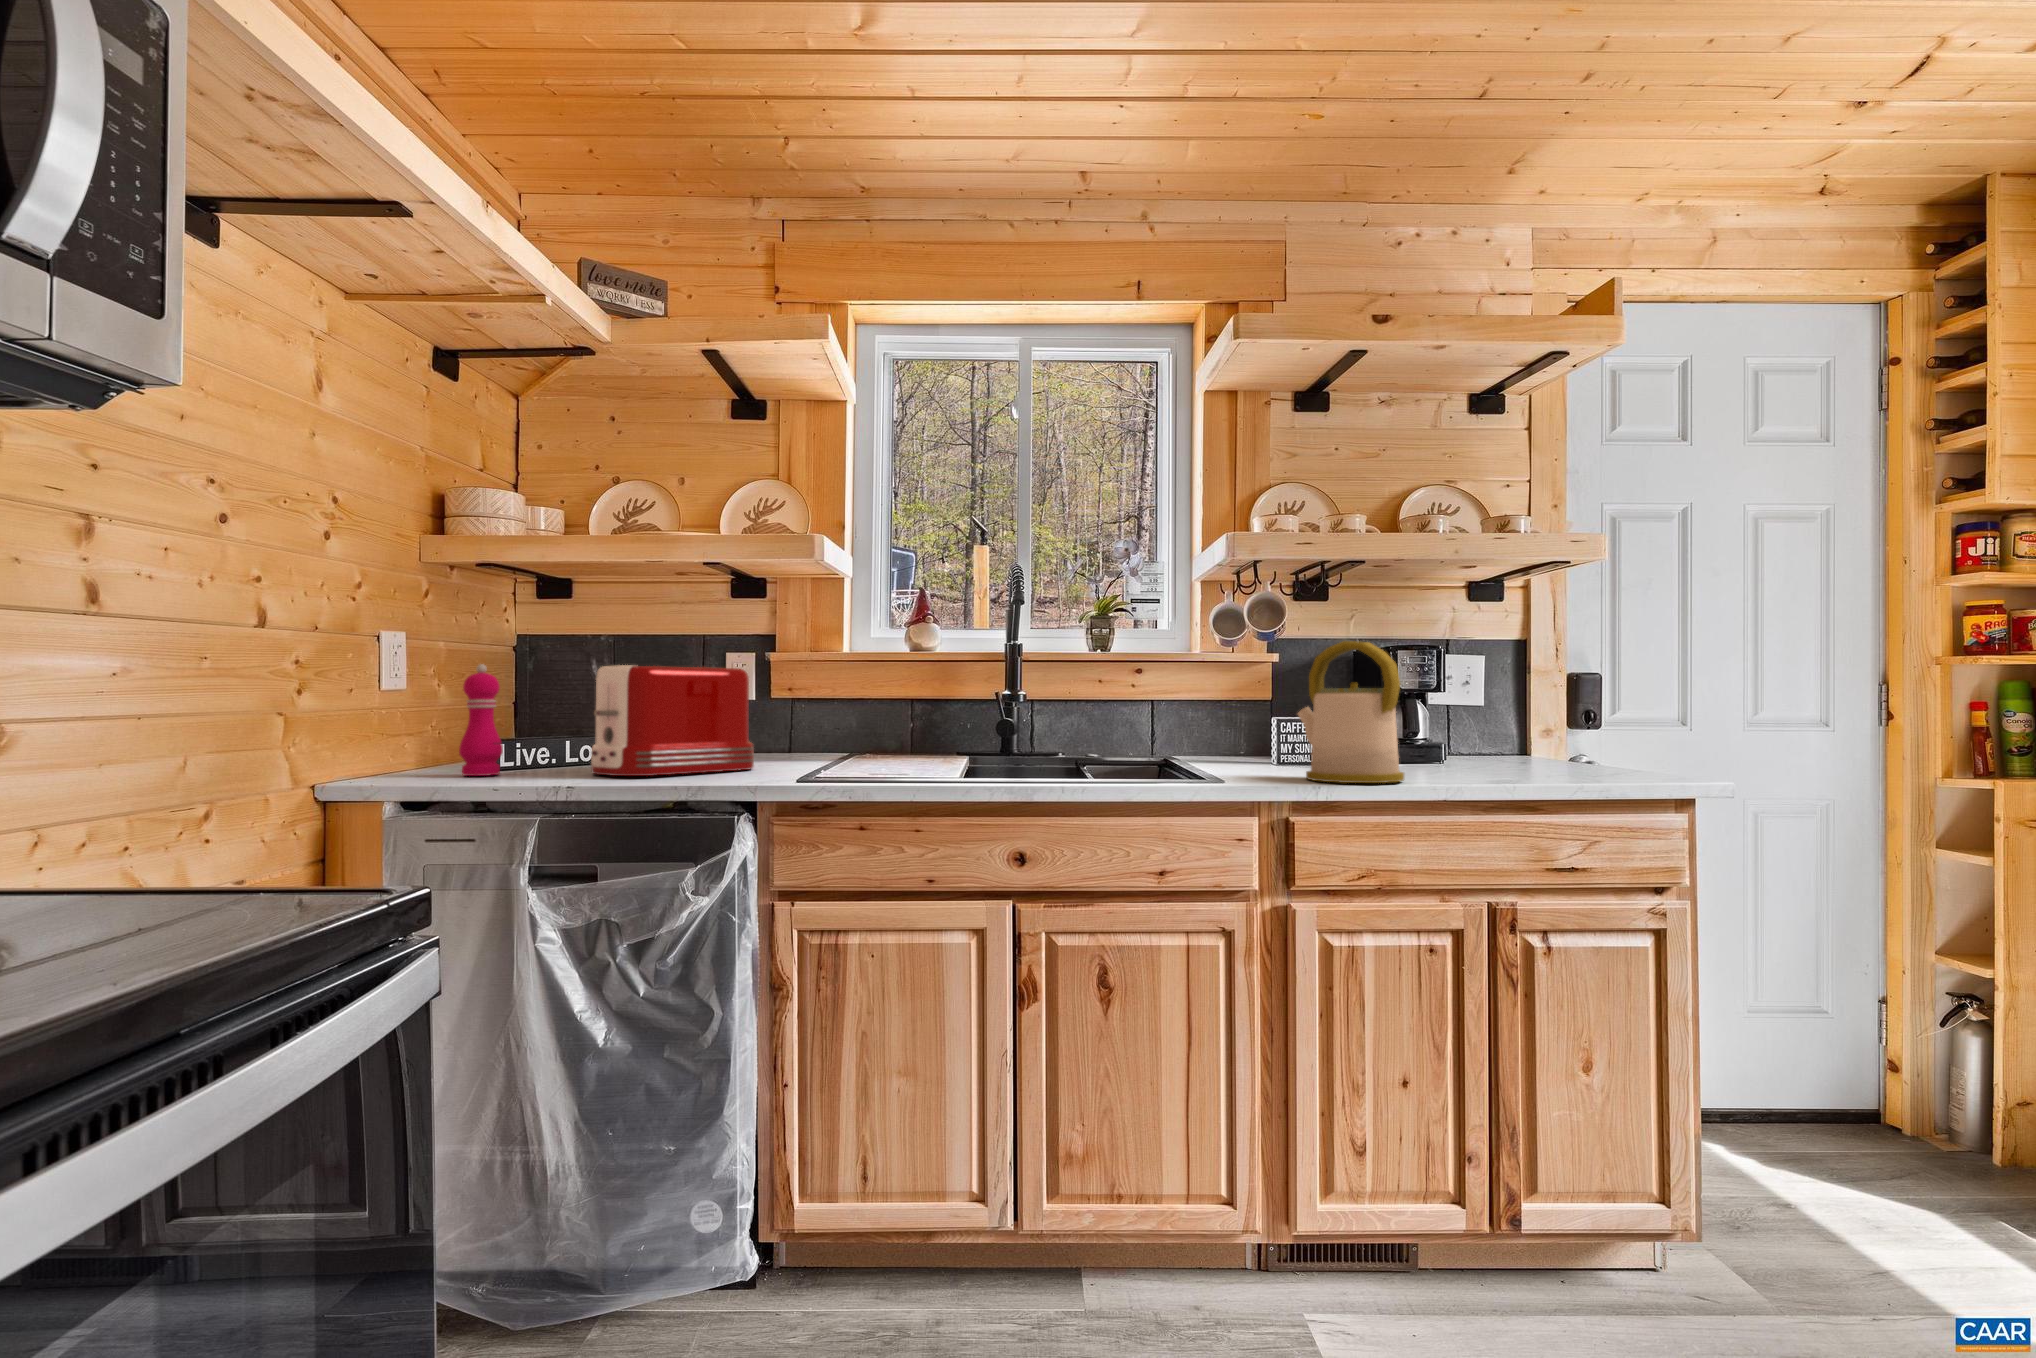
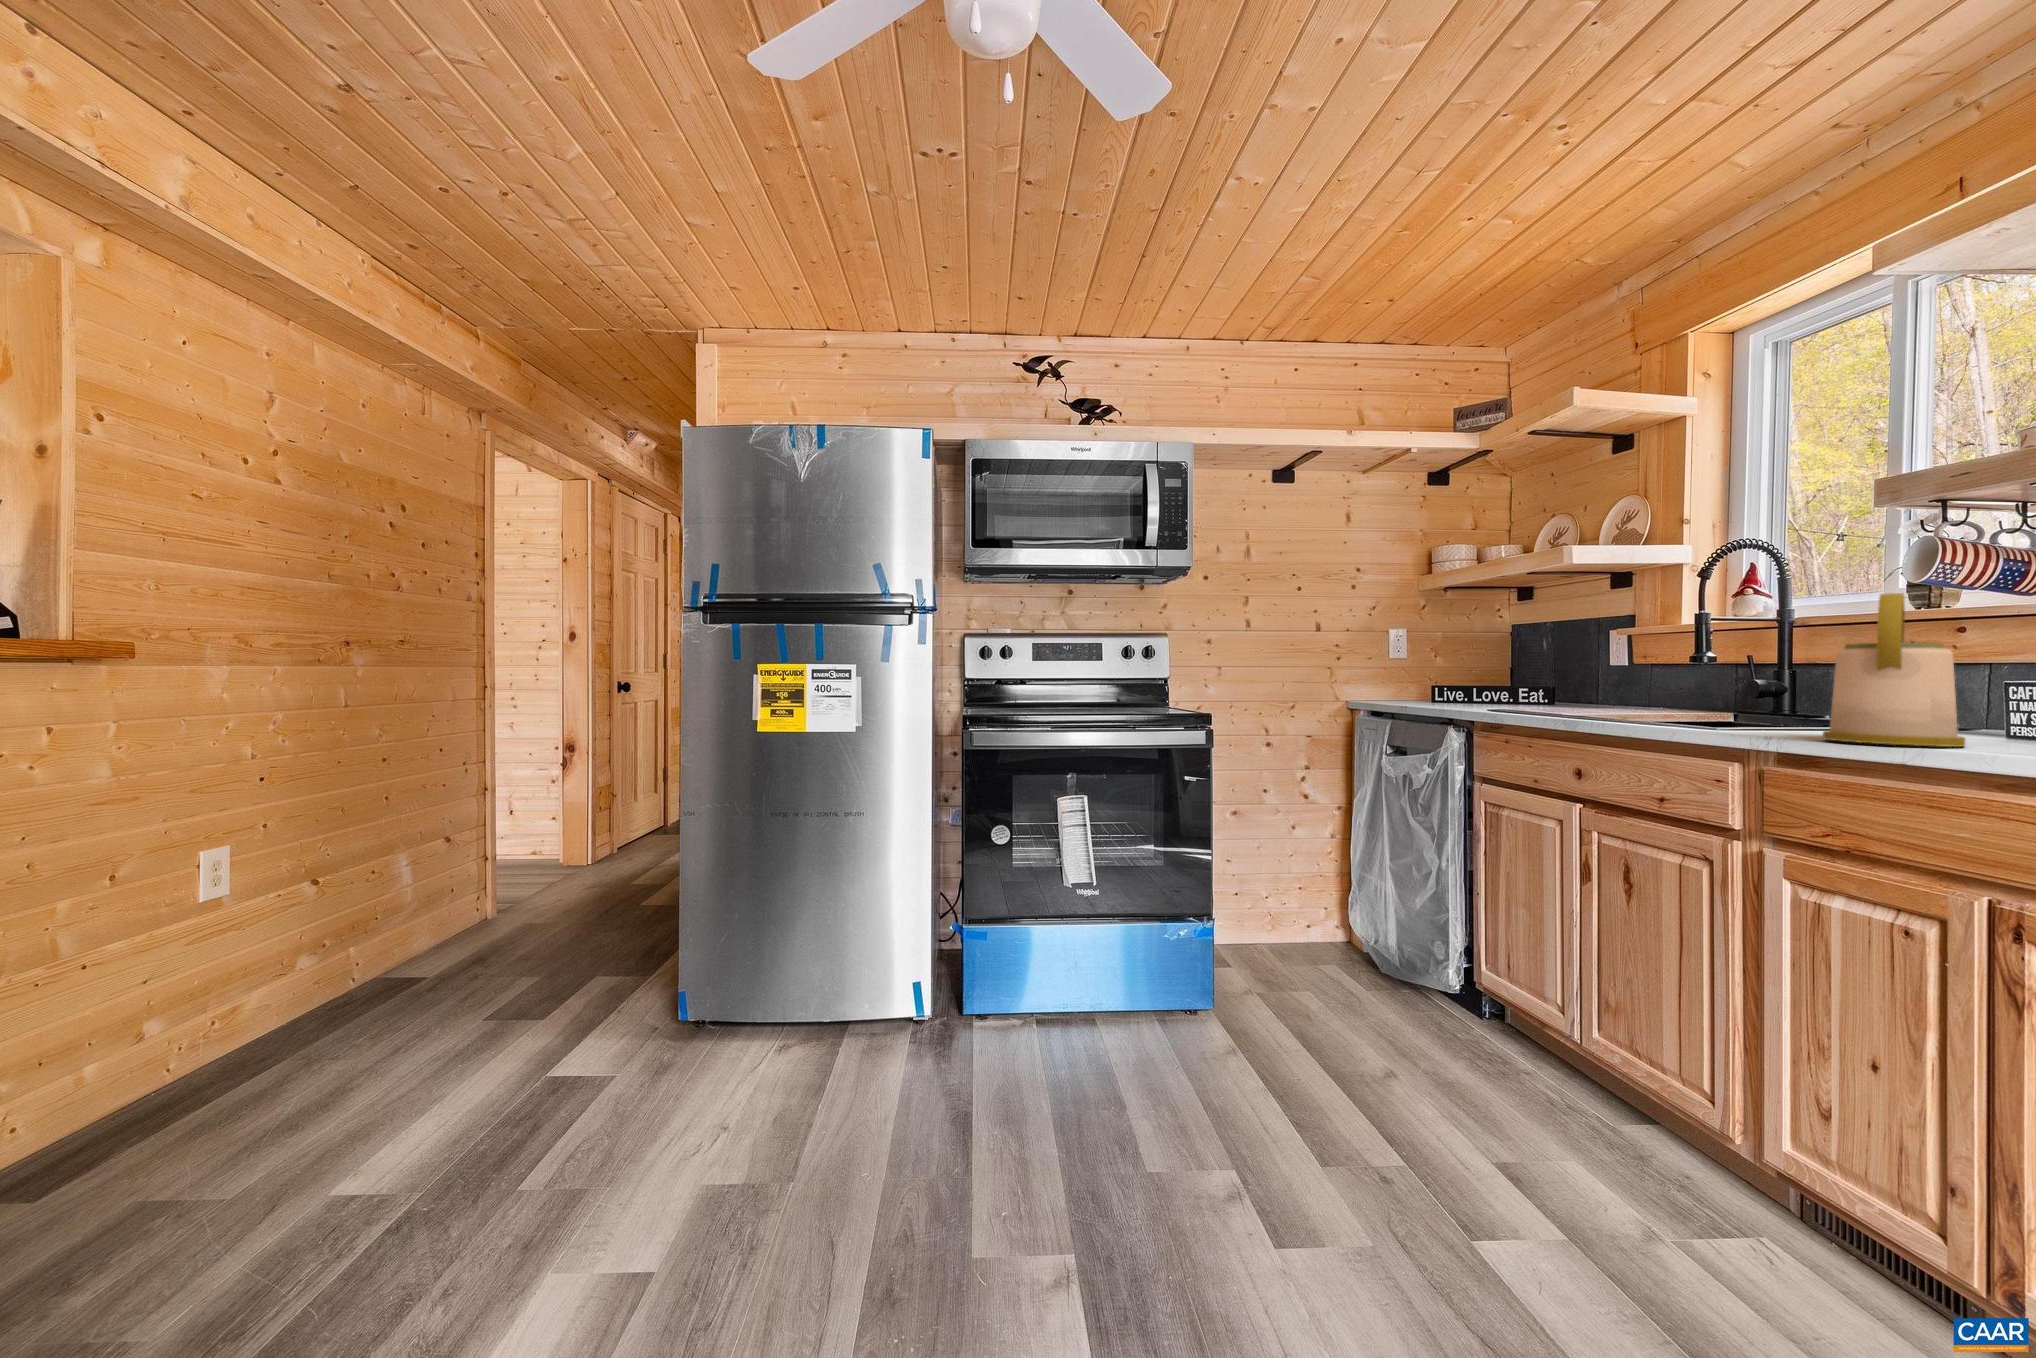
pepper mill: present [459,664,503,776] -> none [1406,647,1429,704]
toaster: present [591,665,754,776] -> none [1443,645,1555,710]

